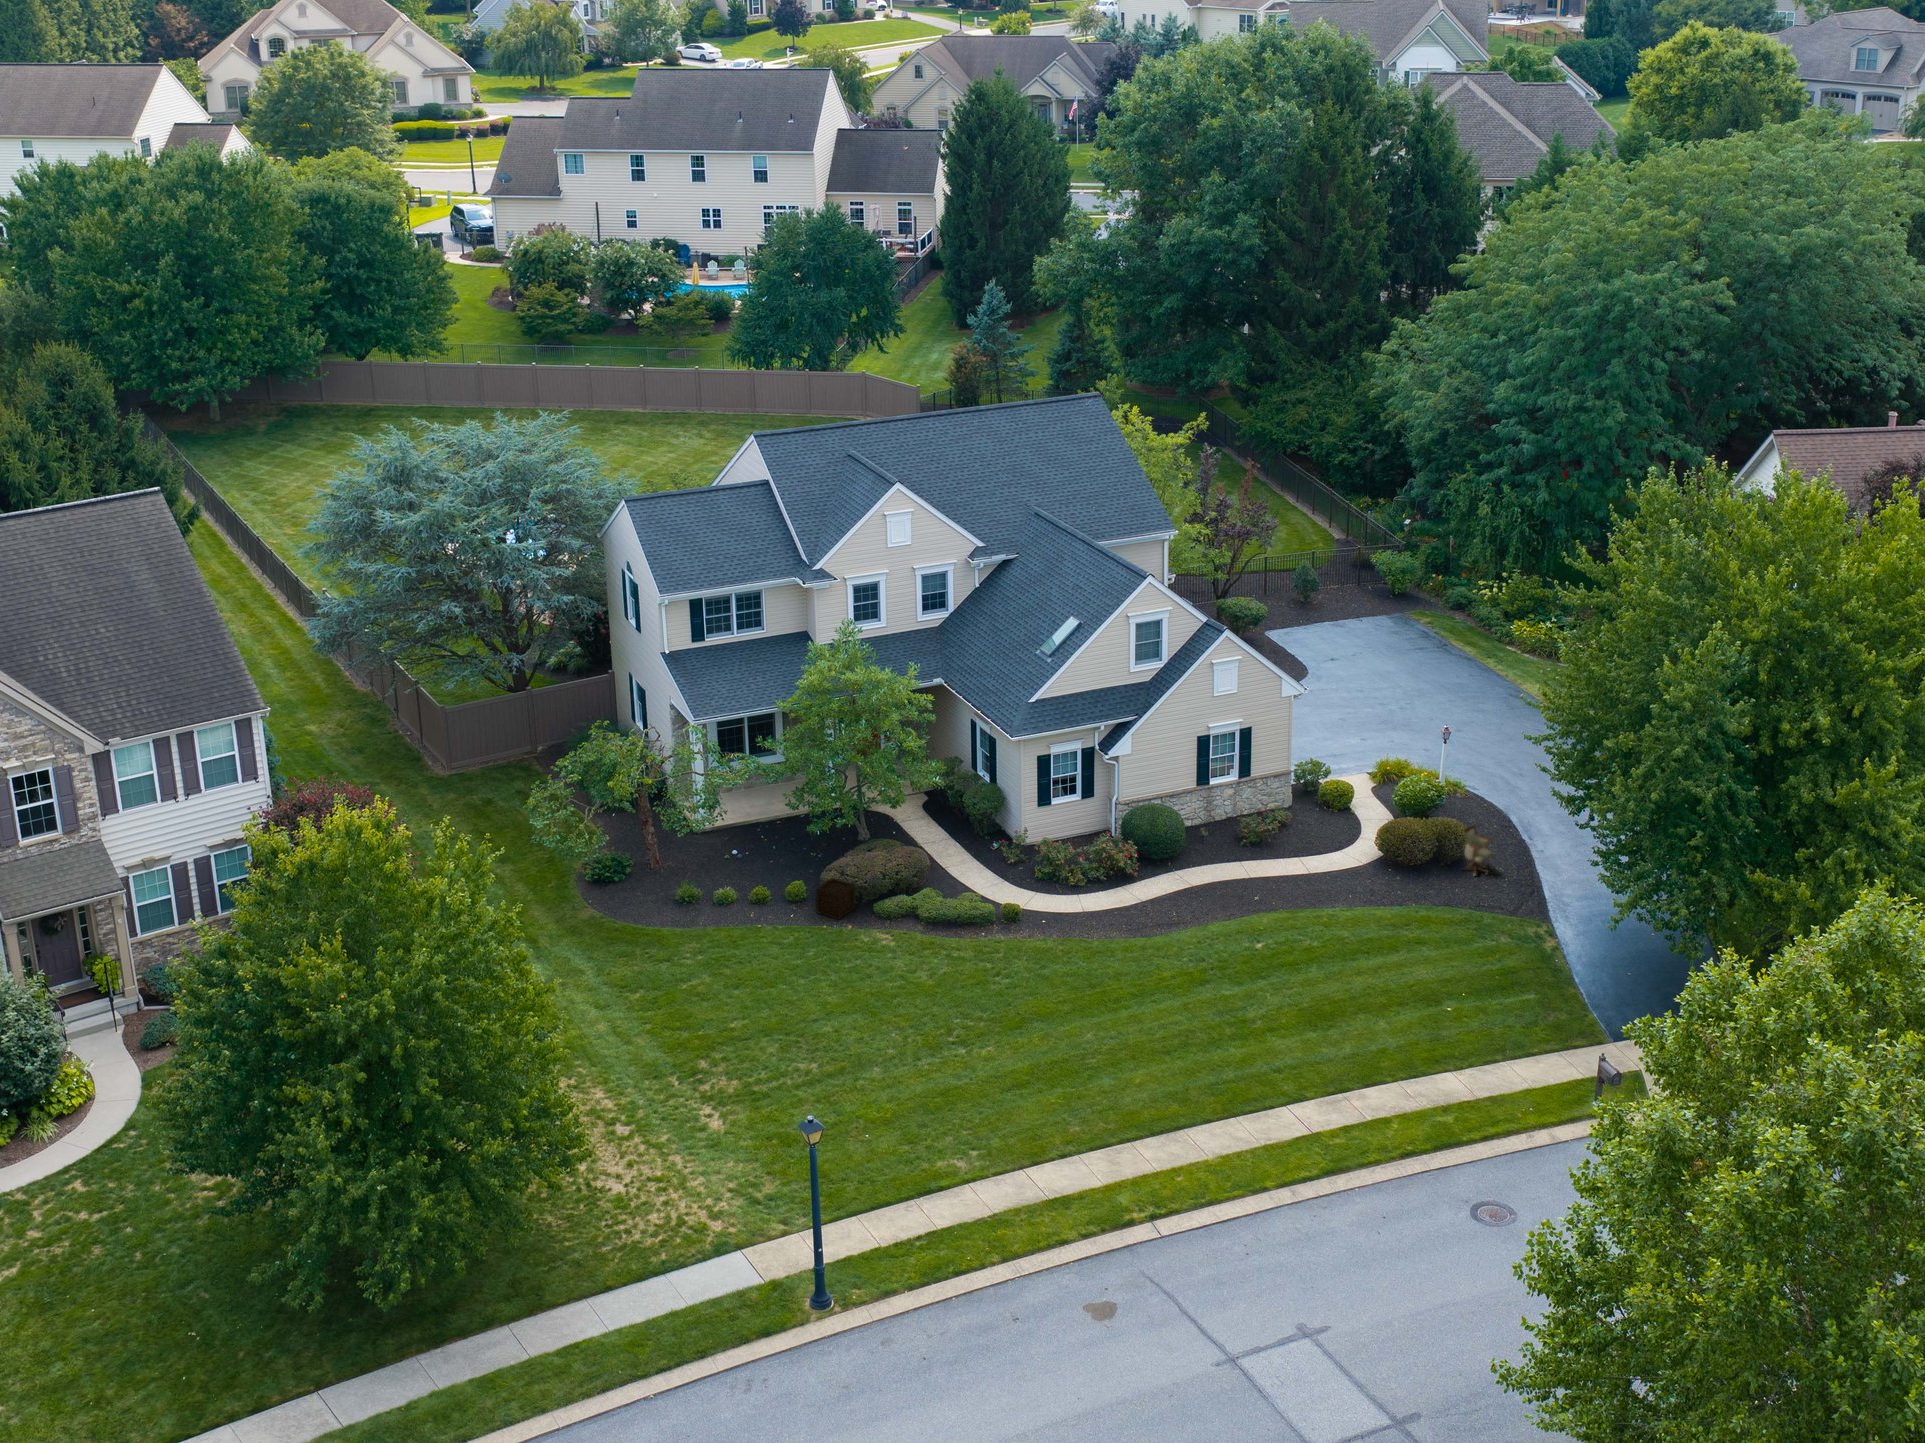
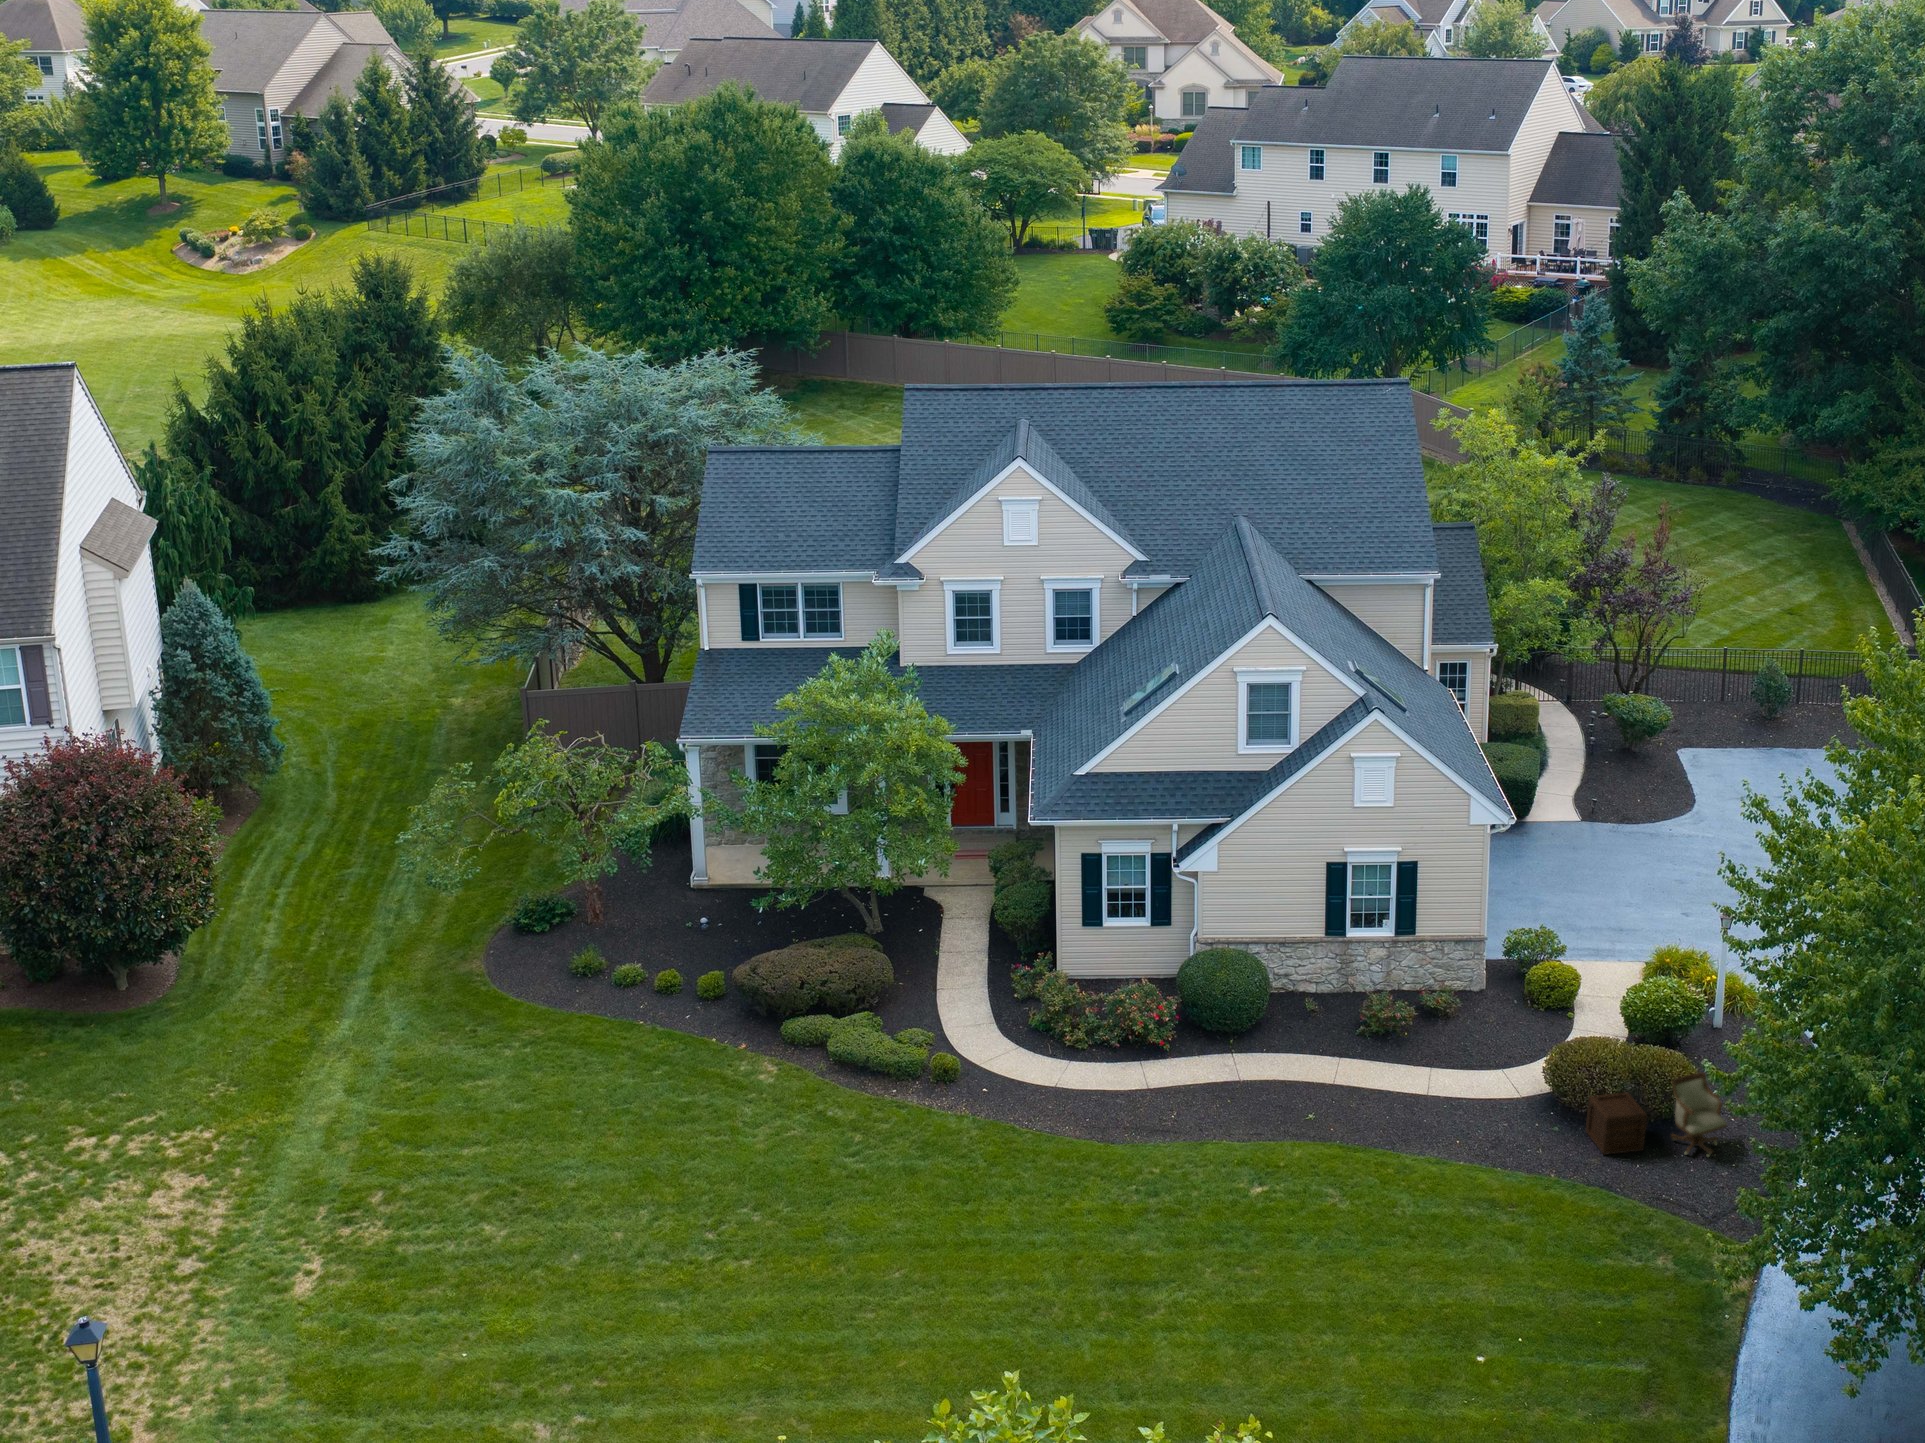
wooden crate: present [816,878,855,920] -> present [1586,1092,1647,1155]

